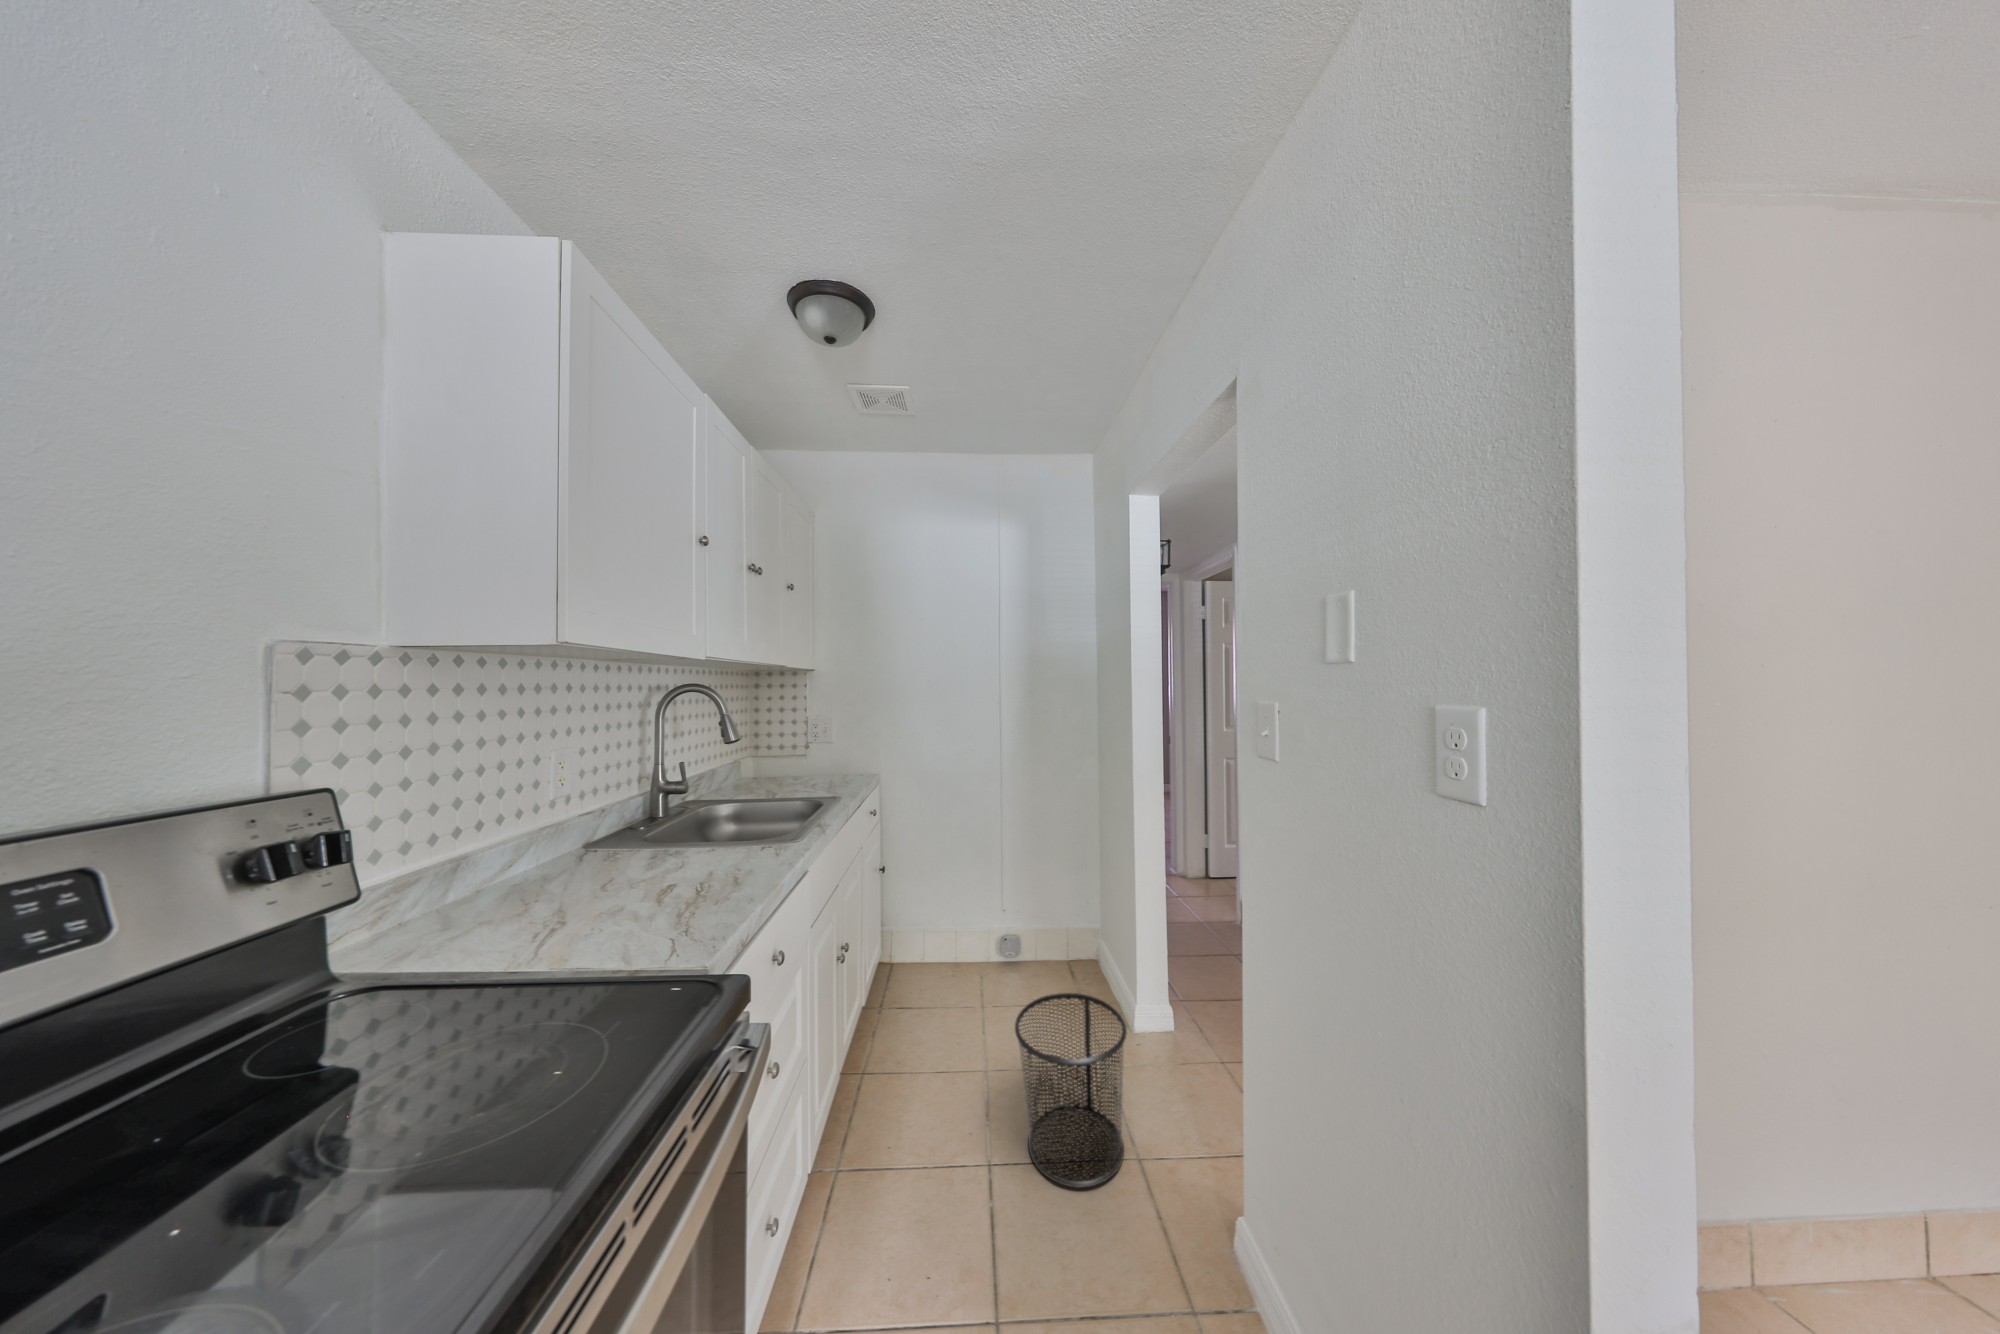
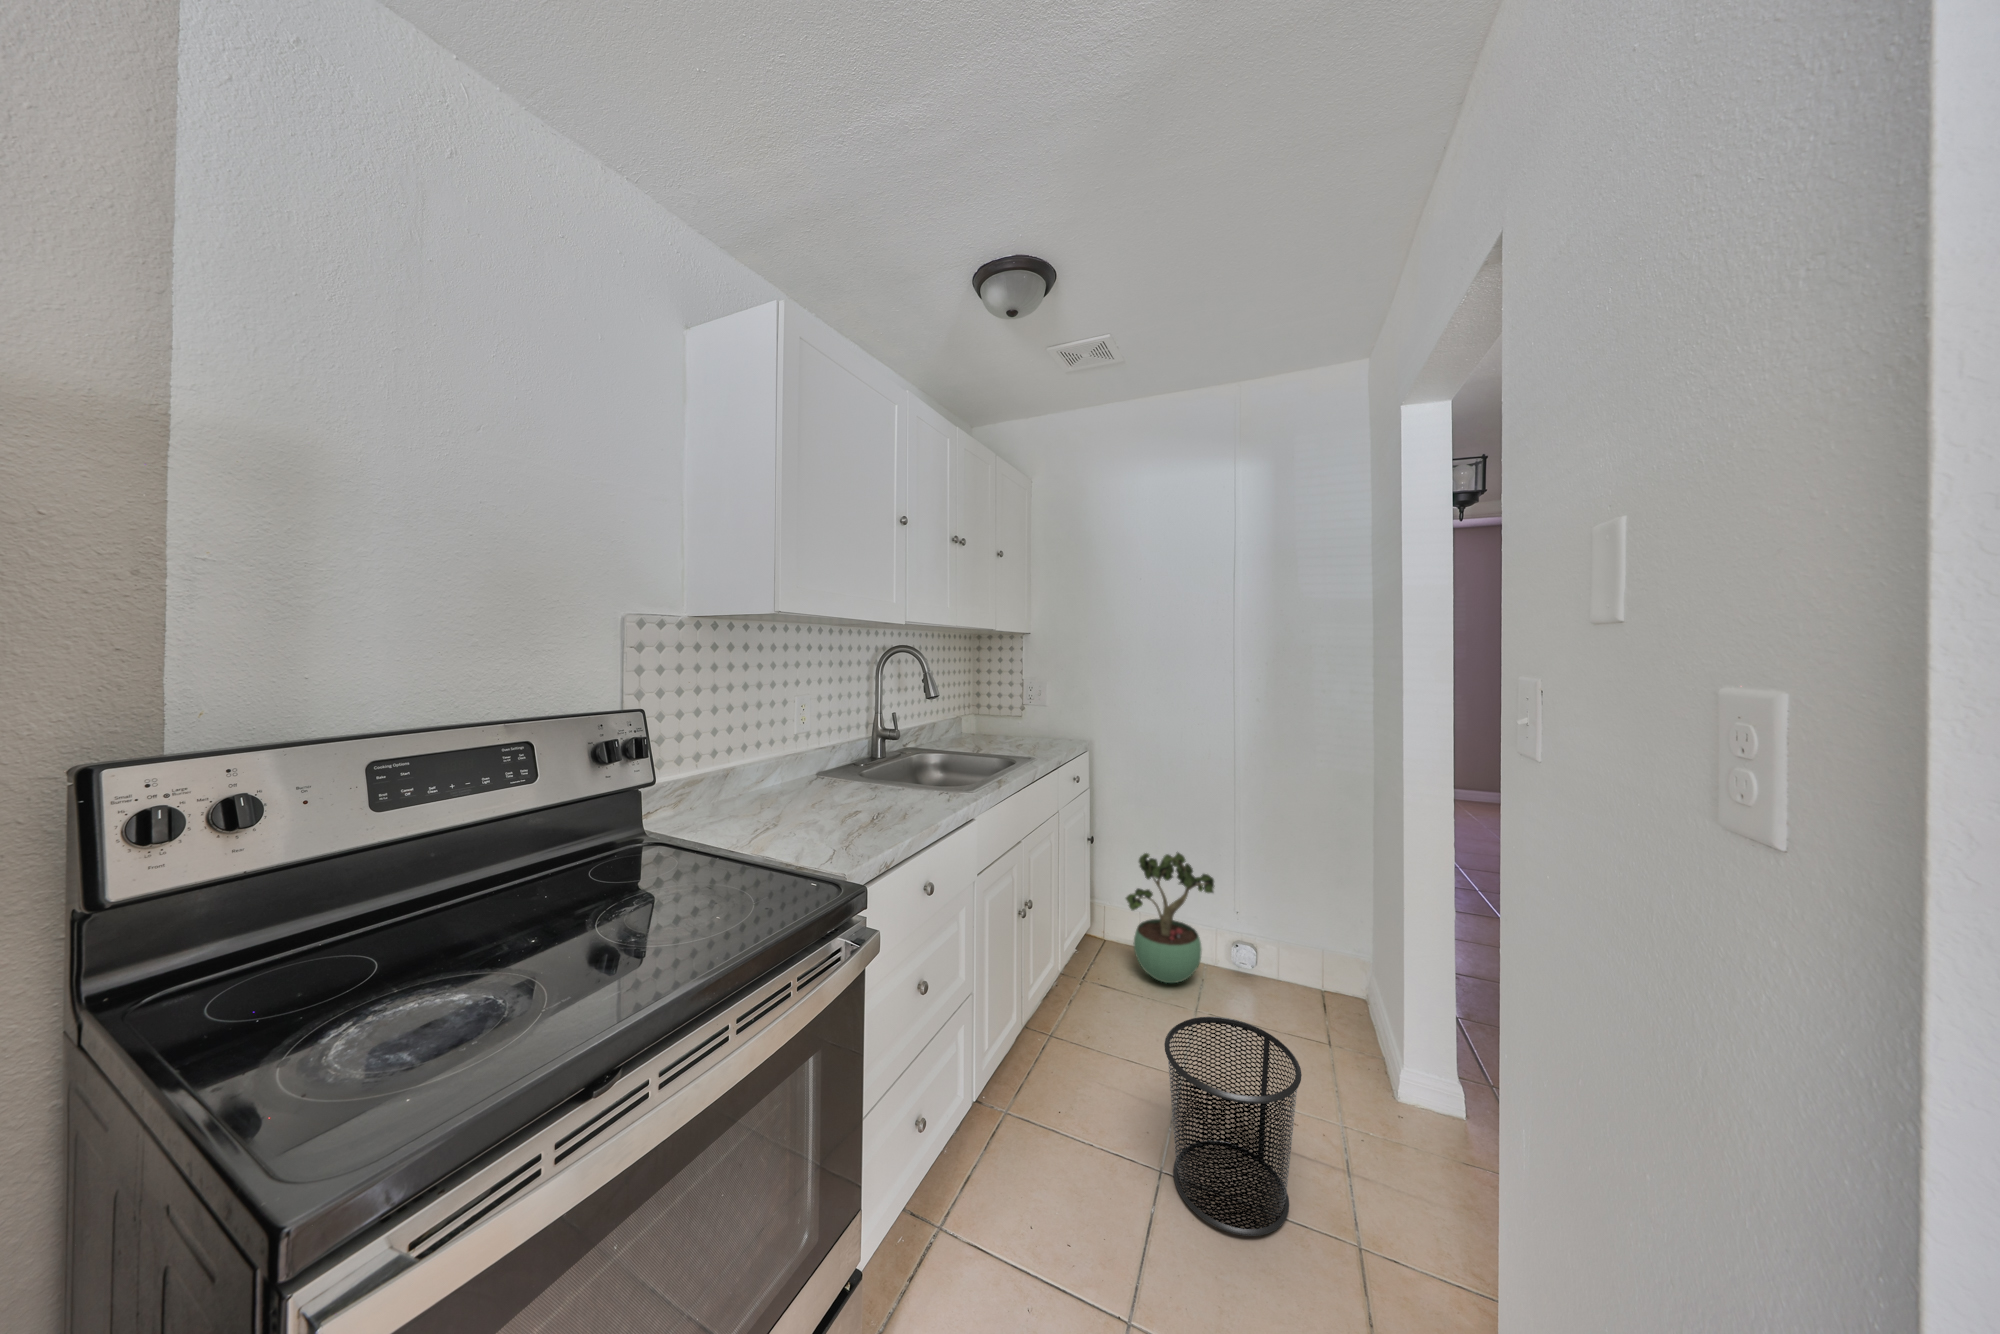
potted plant: none [926,859,1003,982] -> present [1126,853,1214,983]

